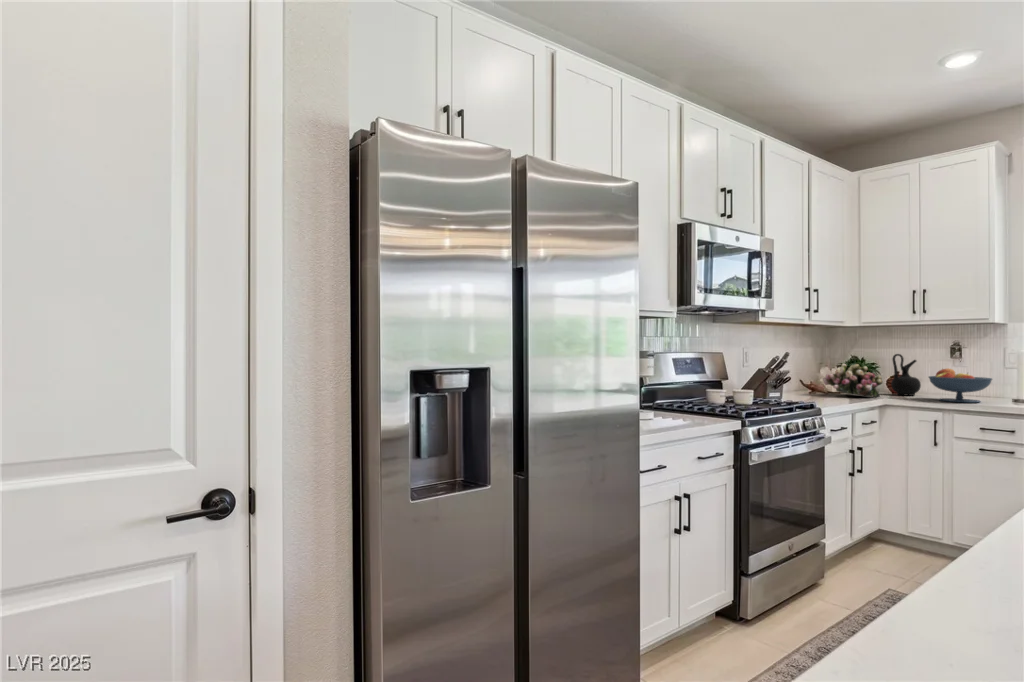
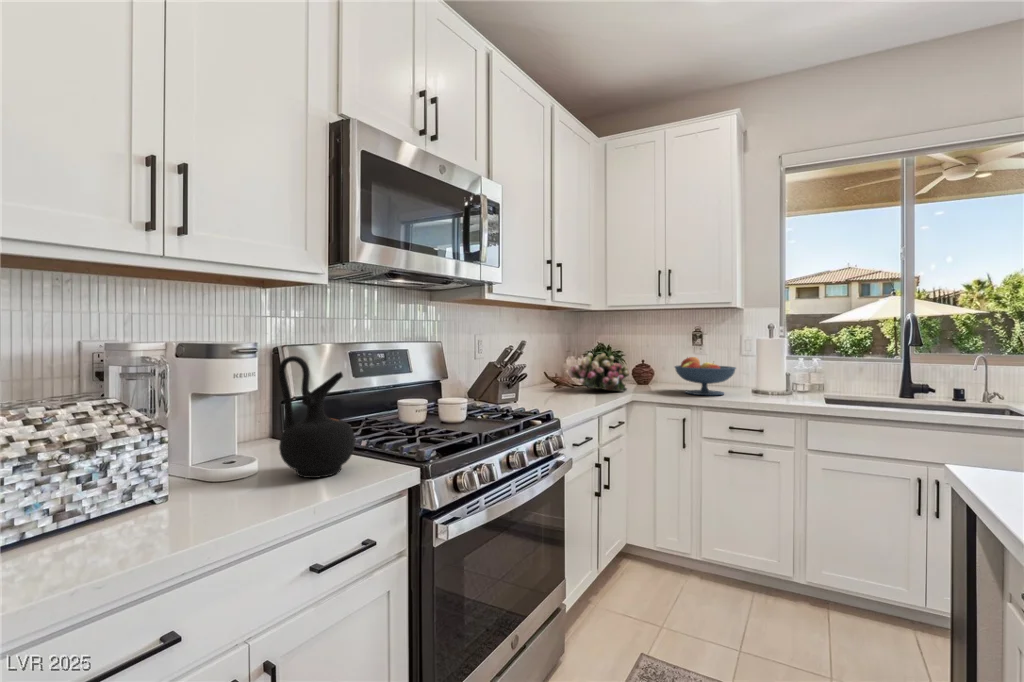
ceramic jug: present [891,354,921,396] -> present [278,356,355,478]

